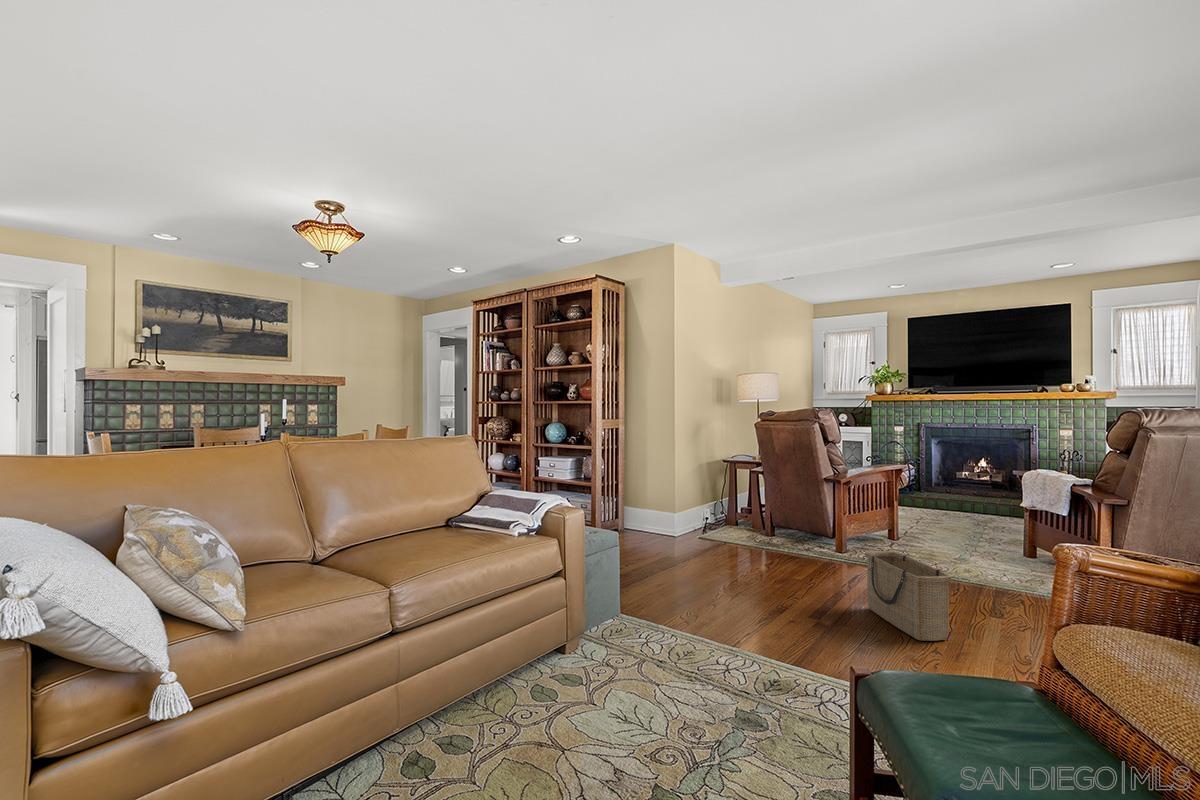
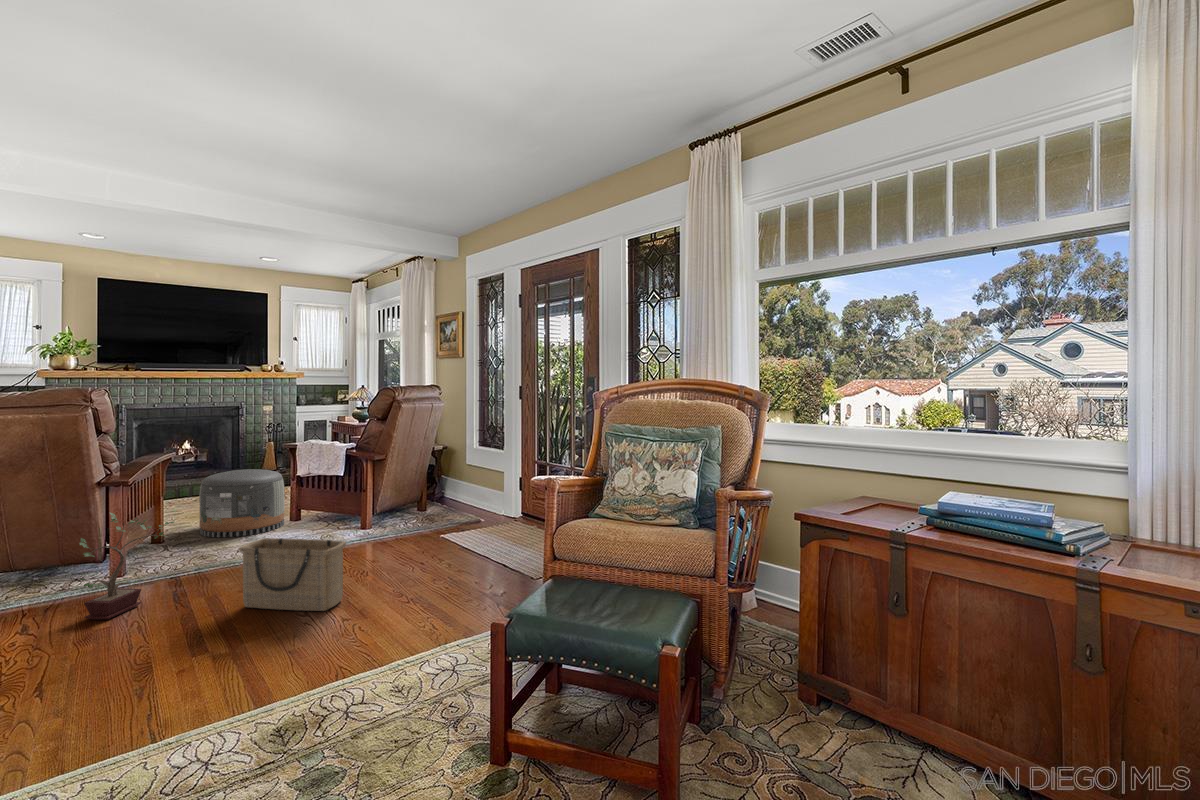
pouf: none [921,491,1006,560] -> present [199,469,284,537]
potted plant: none [779,501,848,580] -> present [79,513,174,620]

